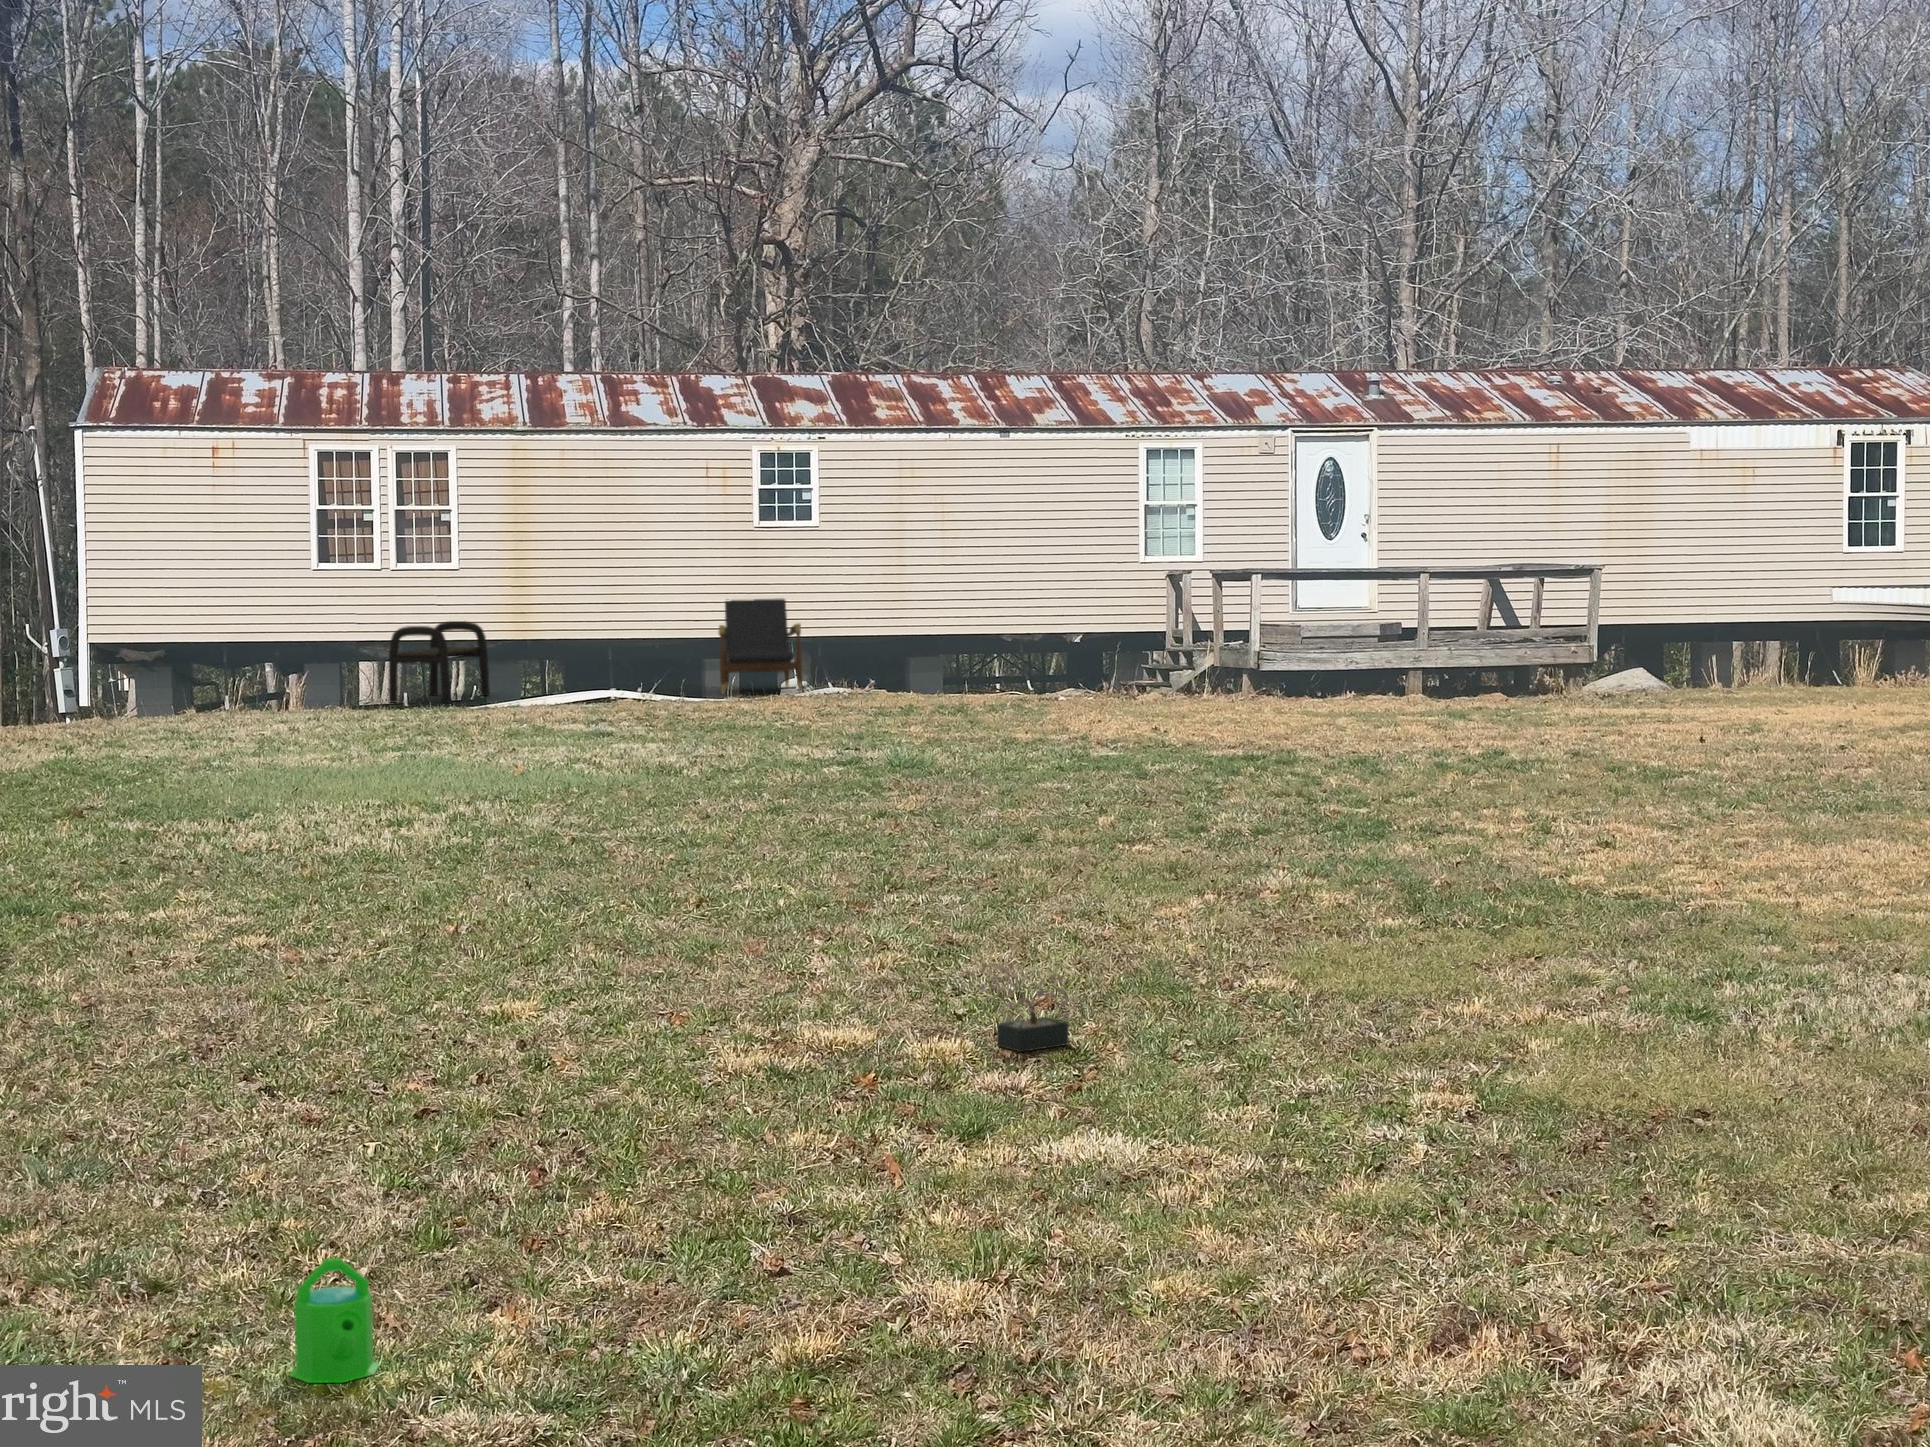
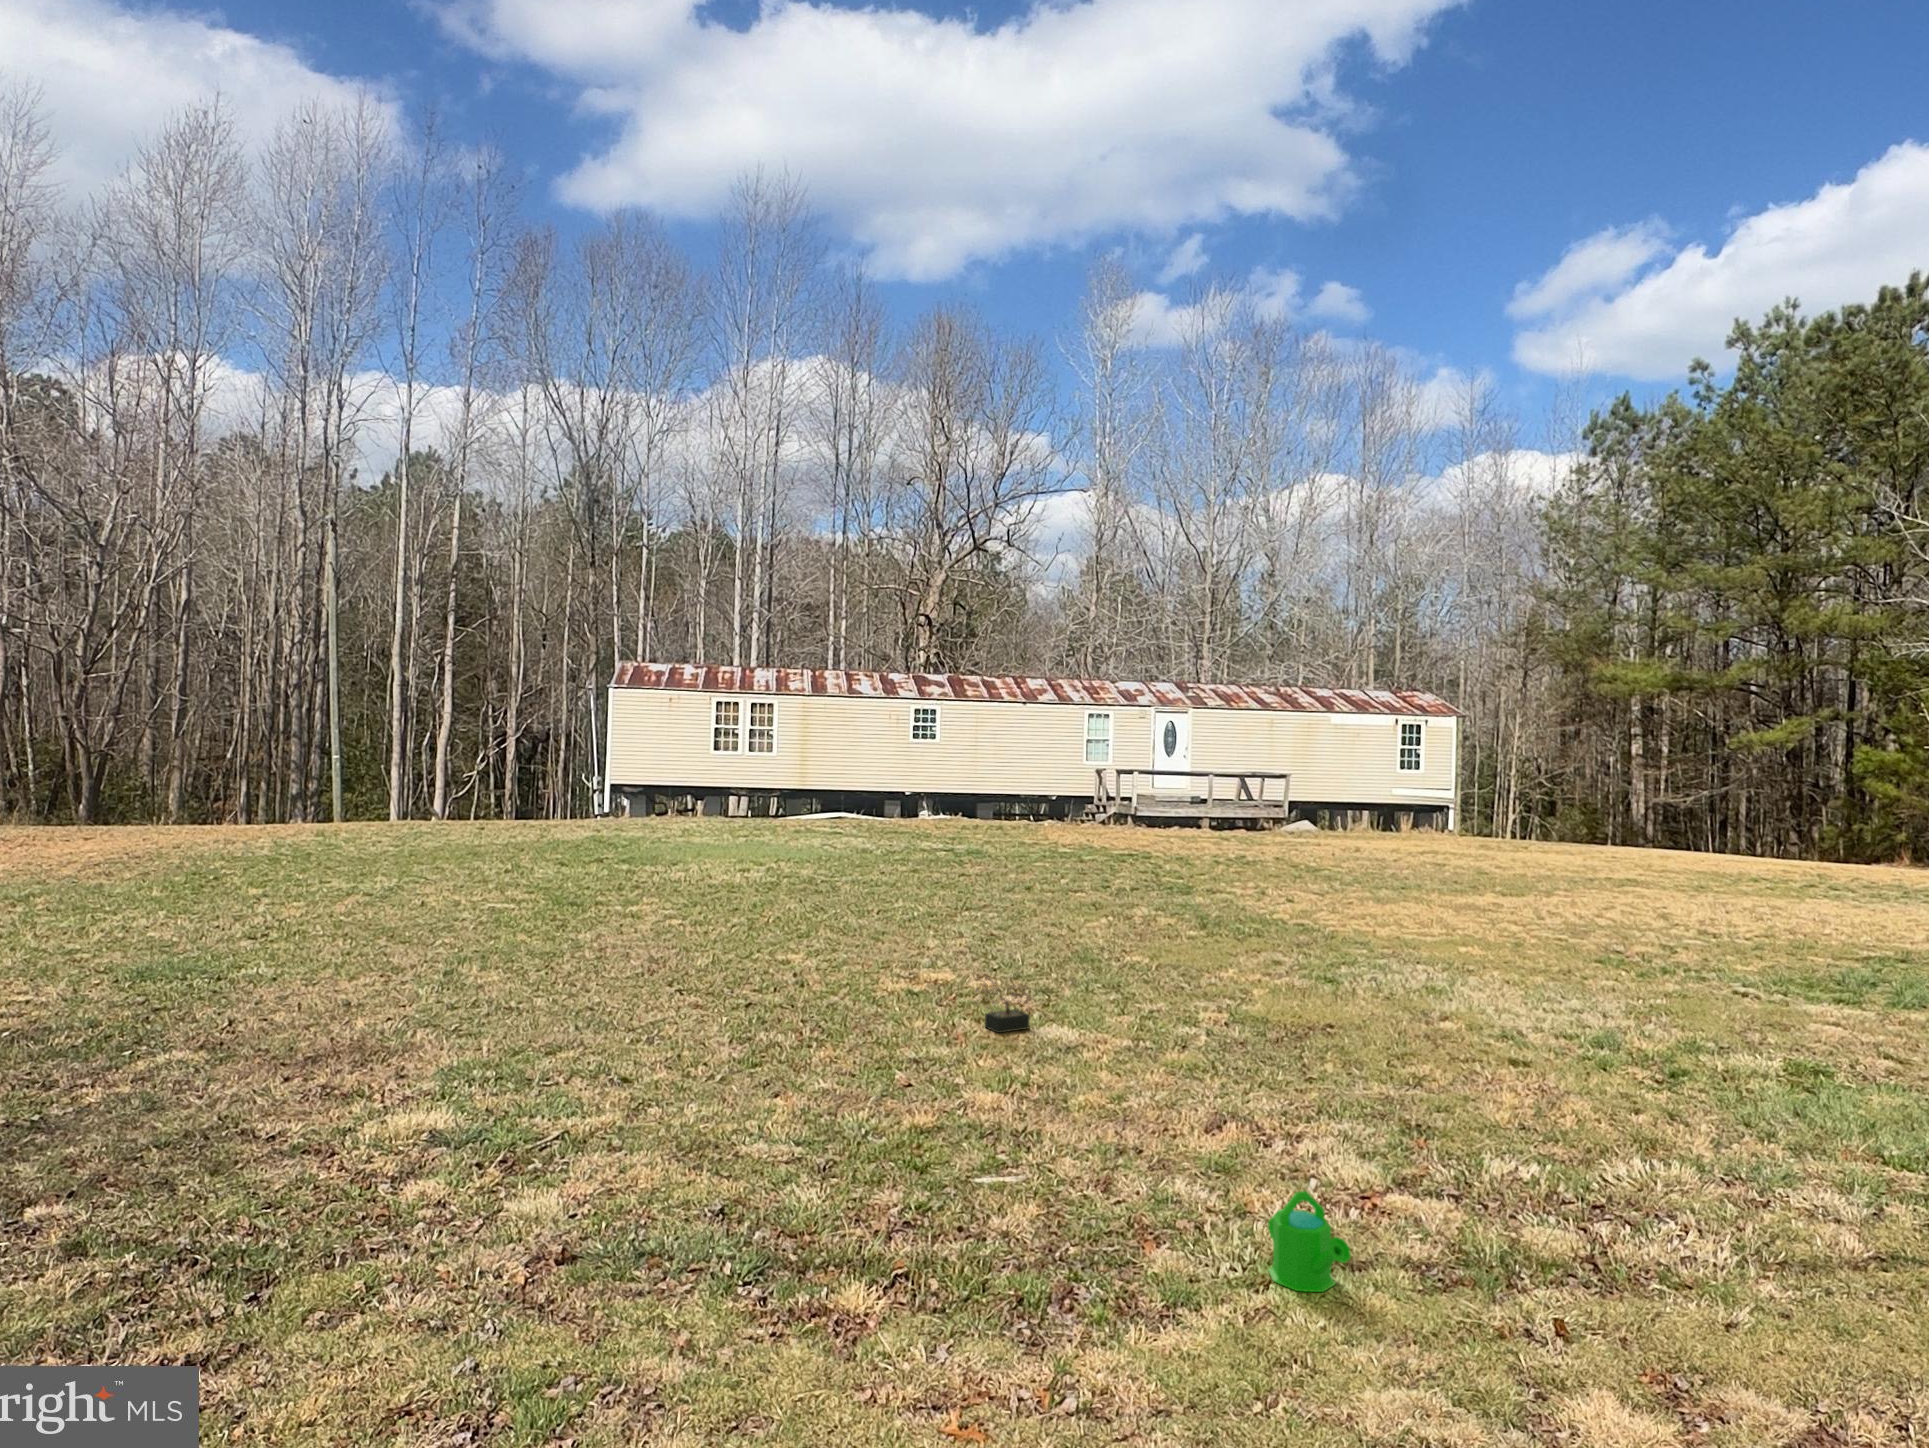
lounge chair: present [719,598,802,694] -> none [890,775,928,818]
bench: present [389,621,490,703] -> none [740,780,787,817]
watering can: present [291,1257,380,1383] -> present [1268,1191,1351,1292]

